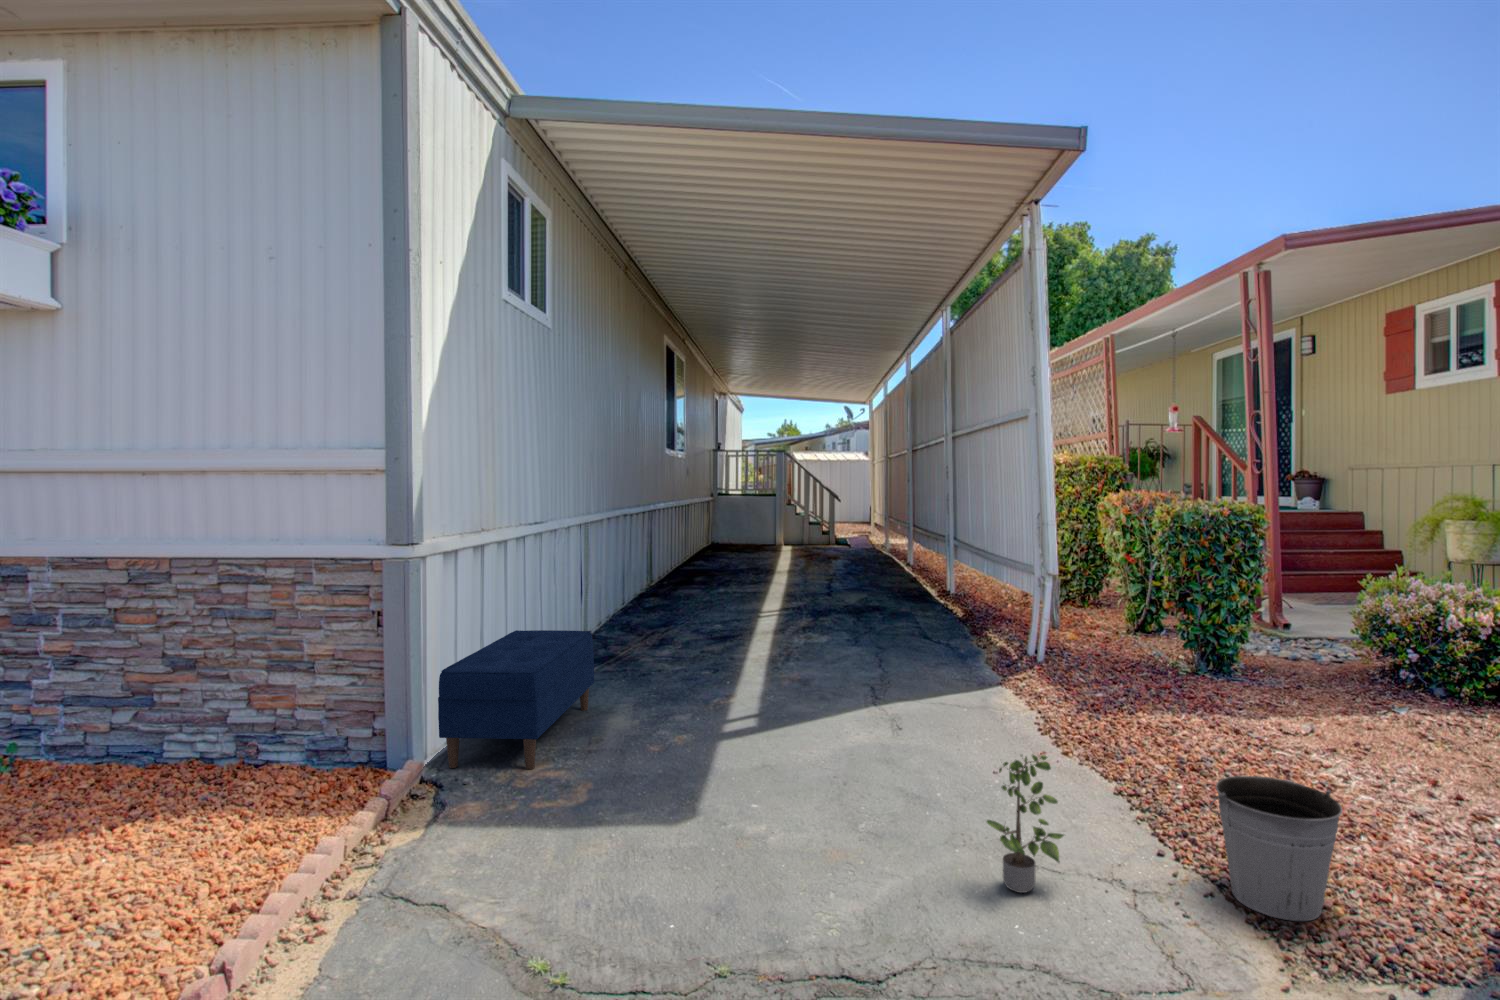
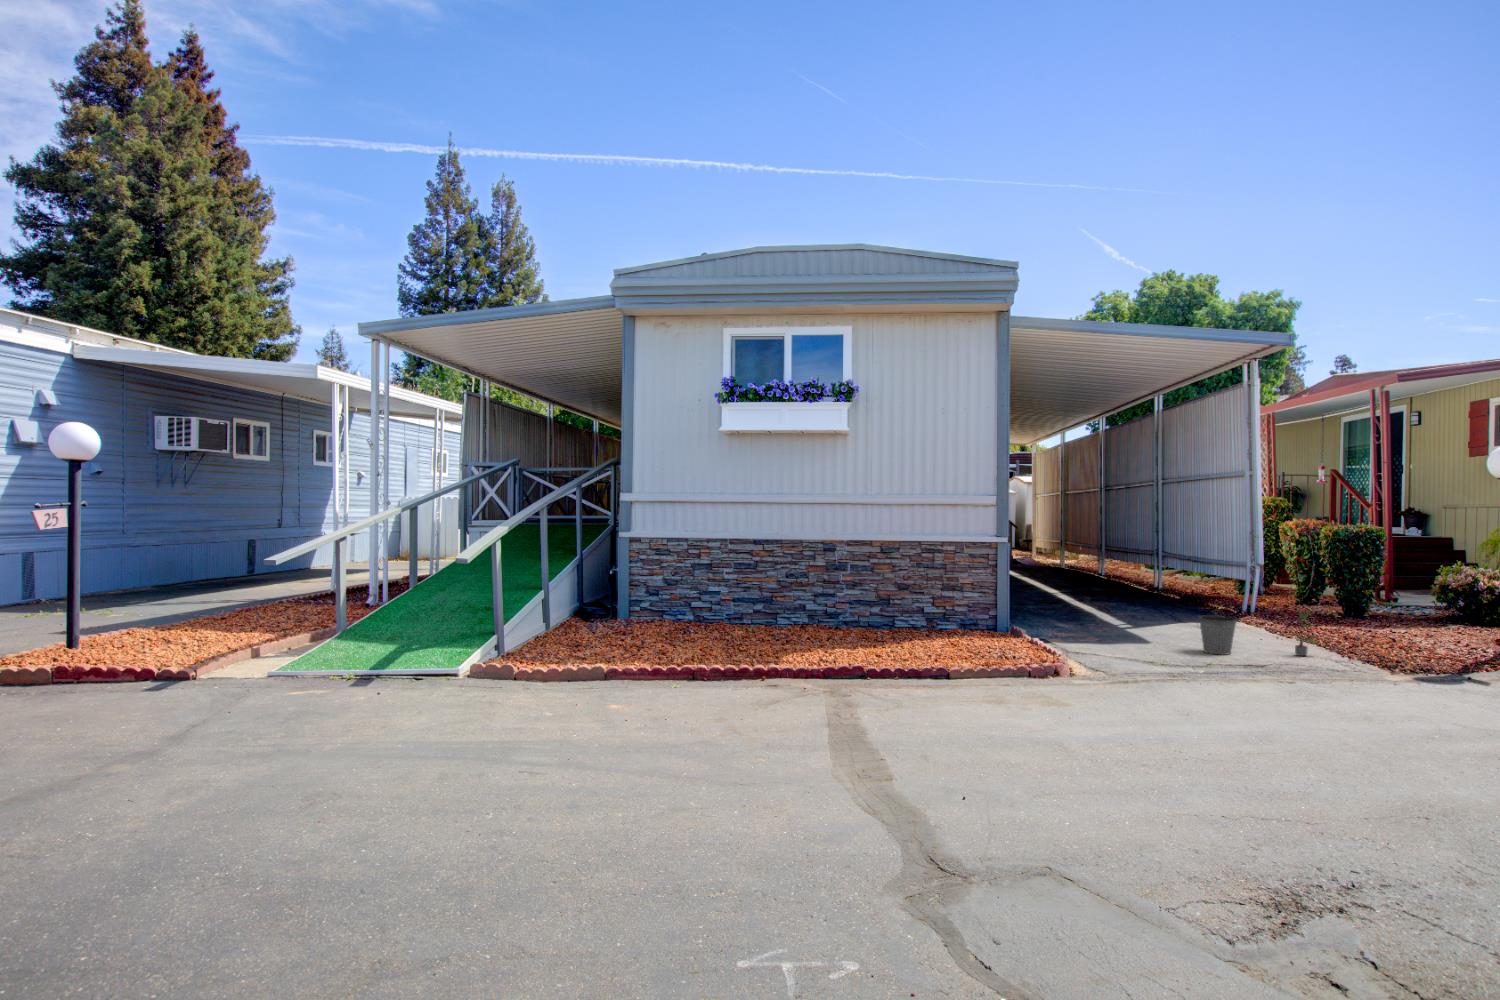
bench: present [438,630,594,770] -> none [1004,583,1067,636]
bucket: present [1210,776,1343,921] -> present [1199,616,1236,655]

